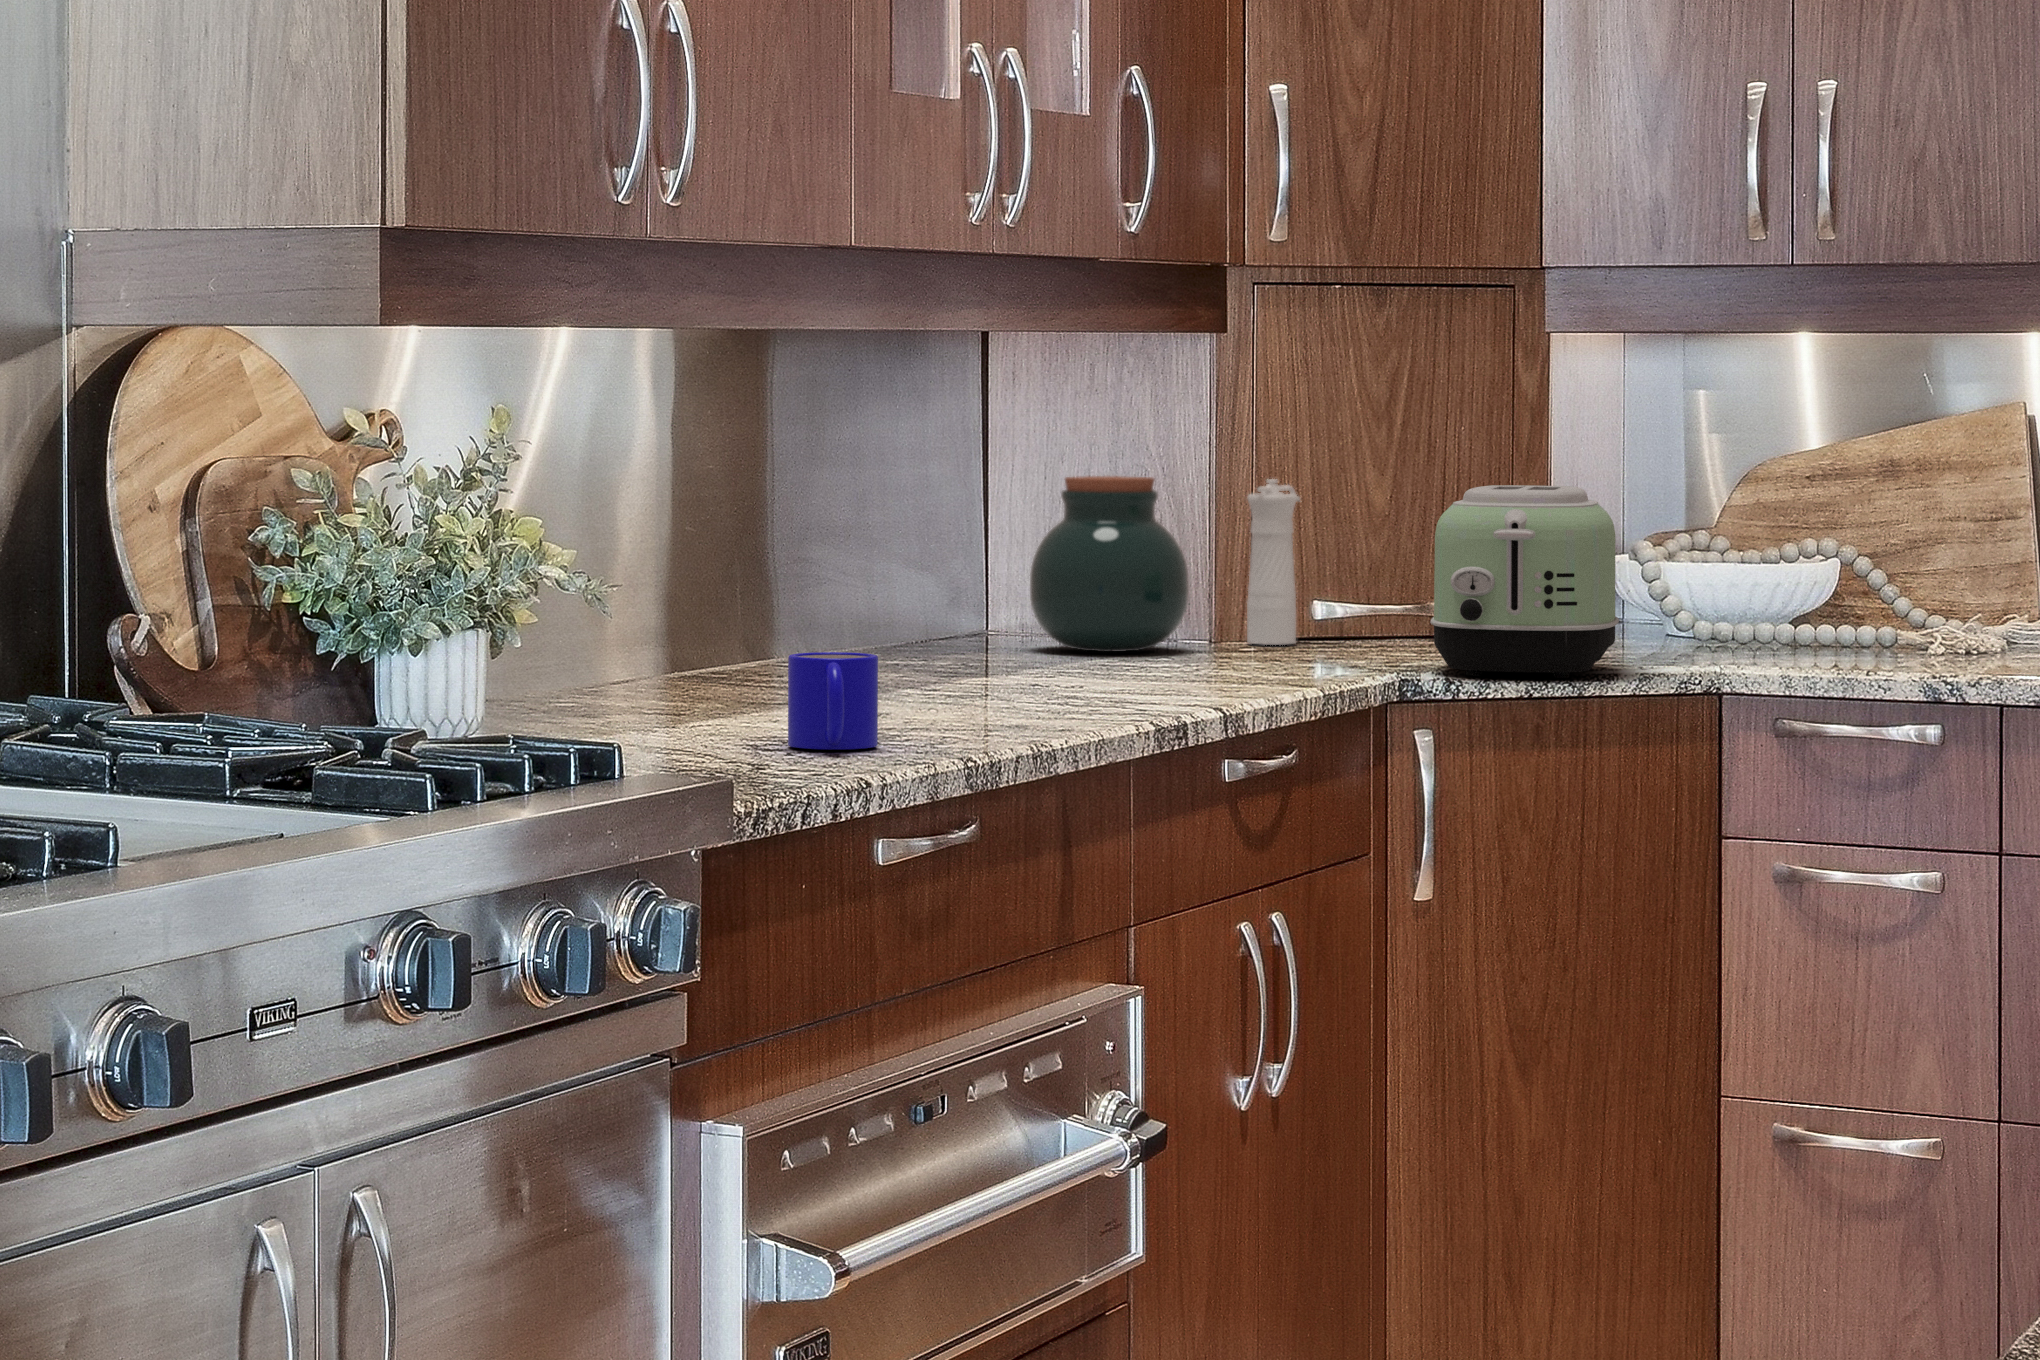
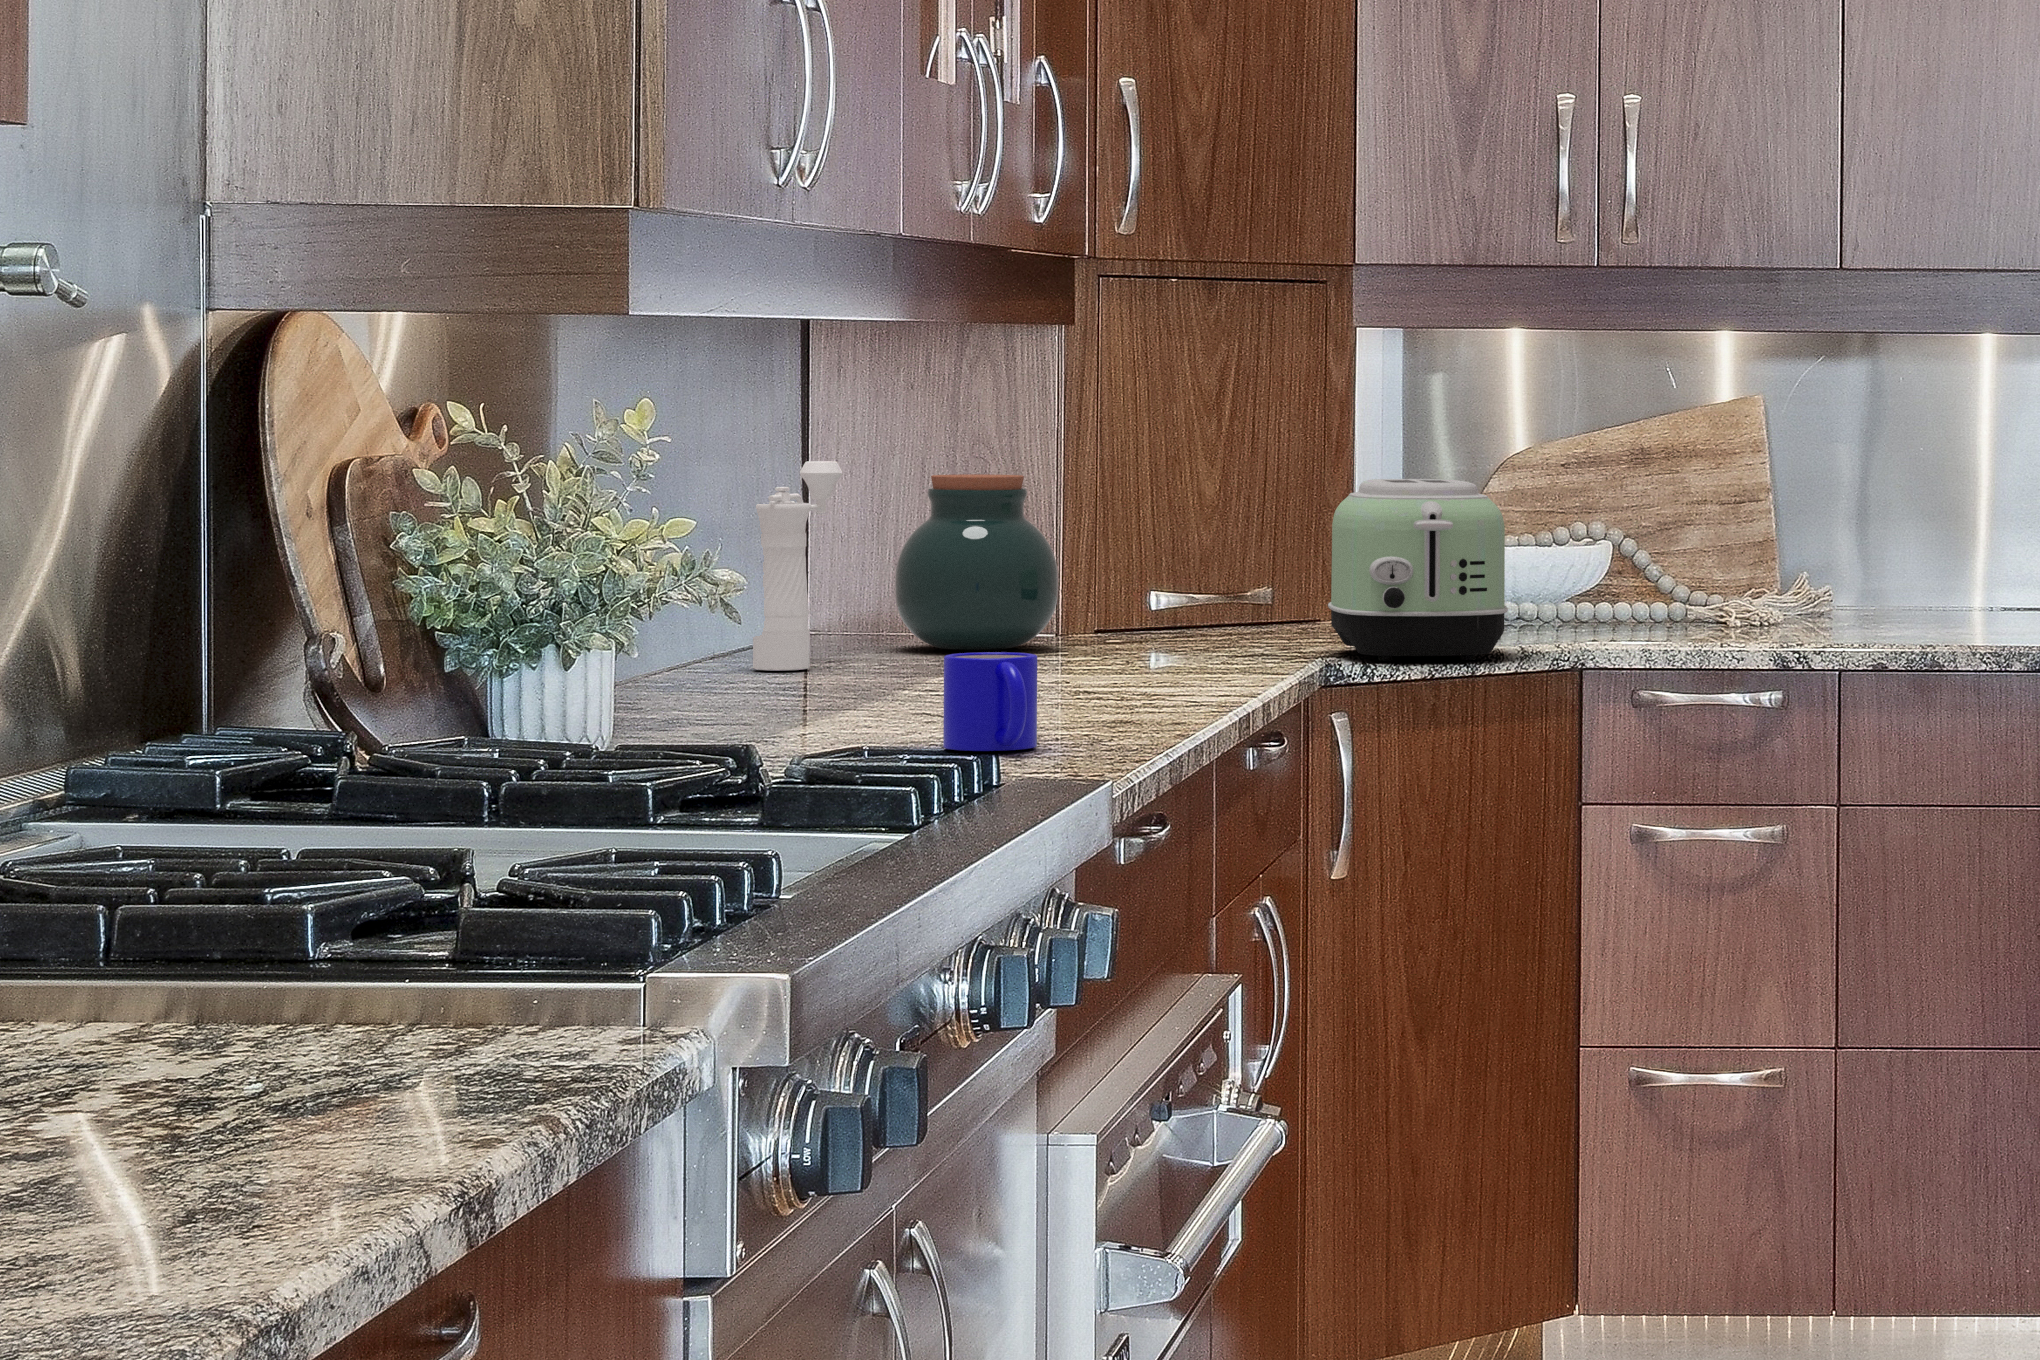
pepper mill: present [1247,479,1300,645] -> present [753,461,843,671]

